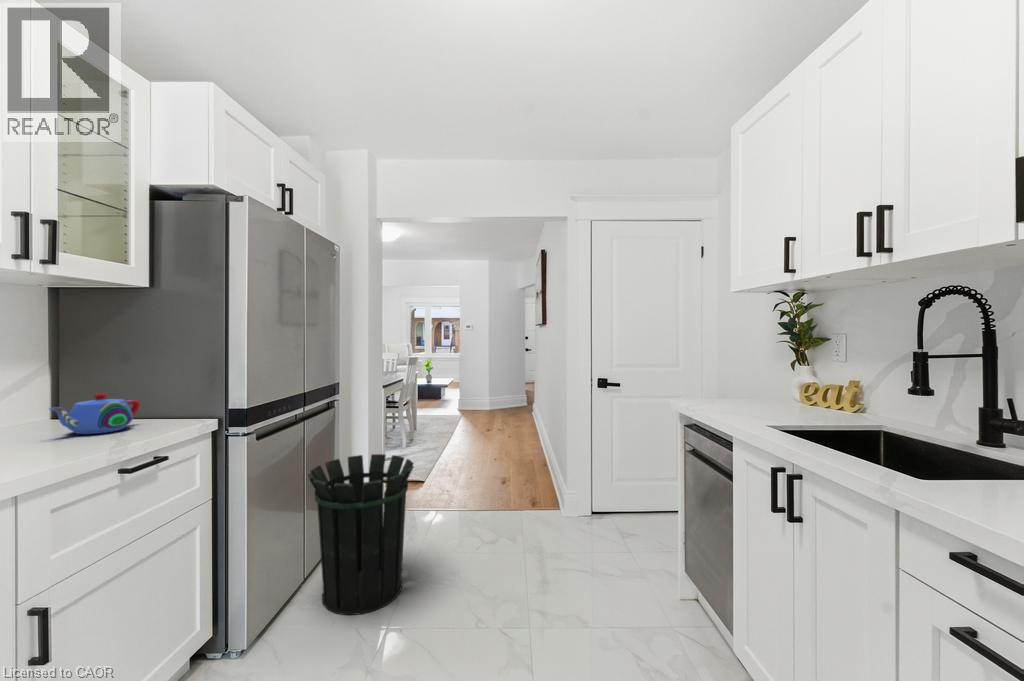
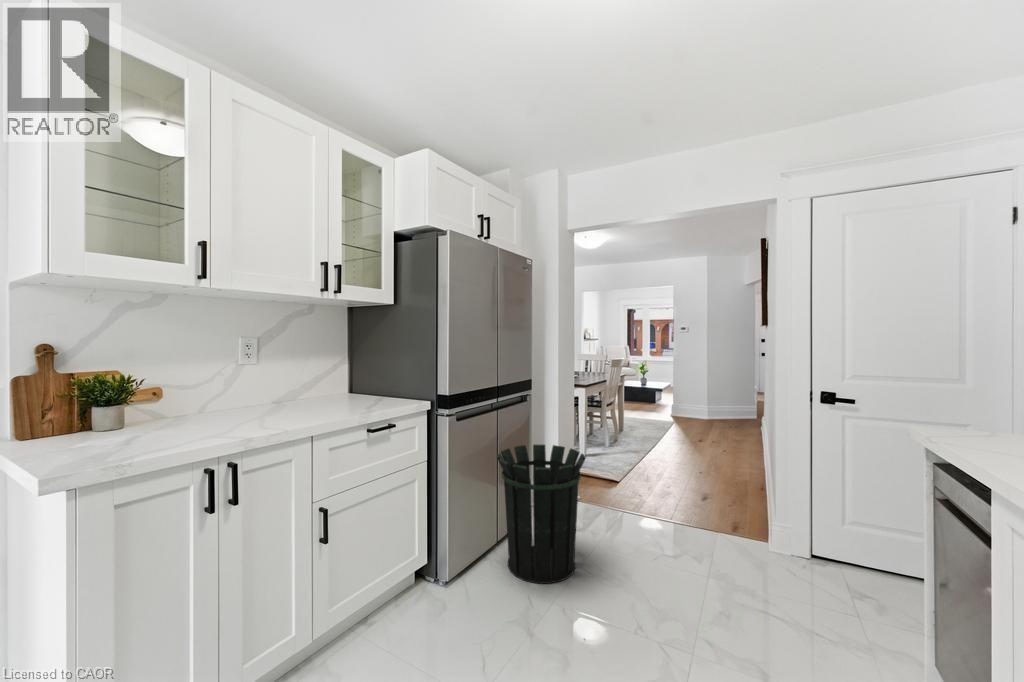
teapot: present [49,394,140,434] -> none [338,378,387,404]

